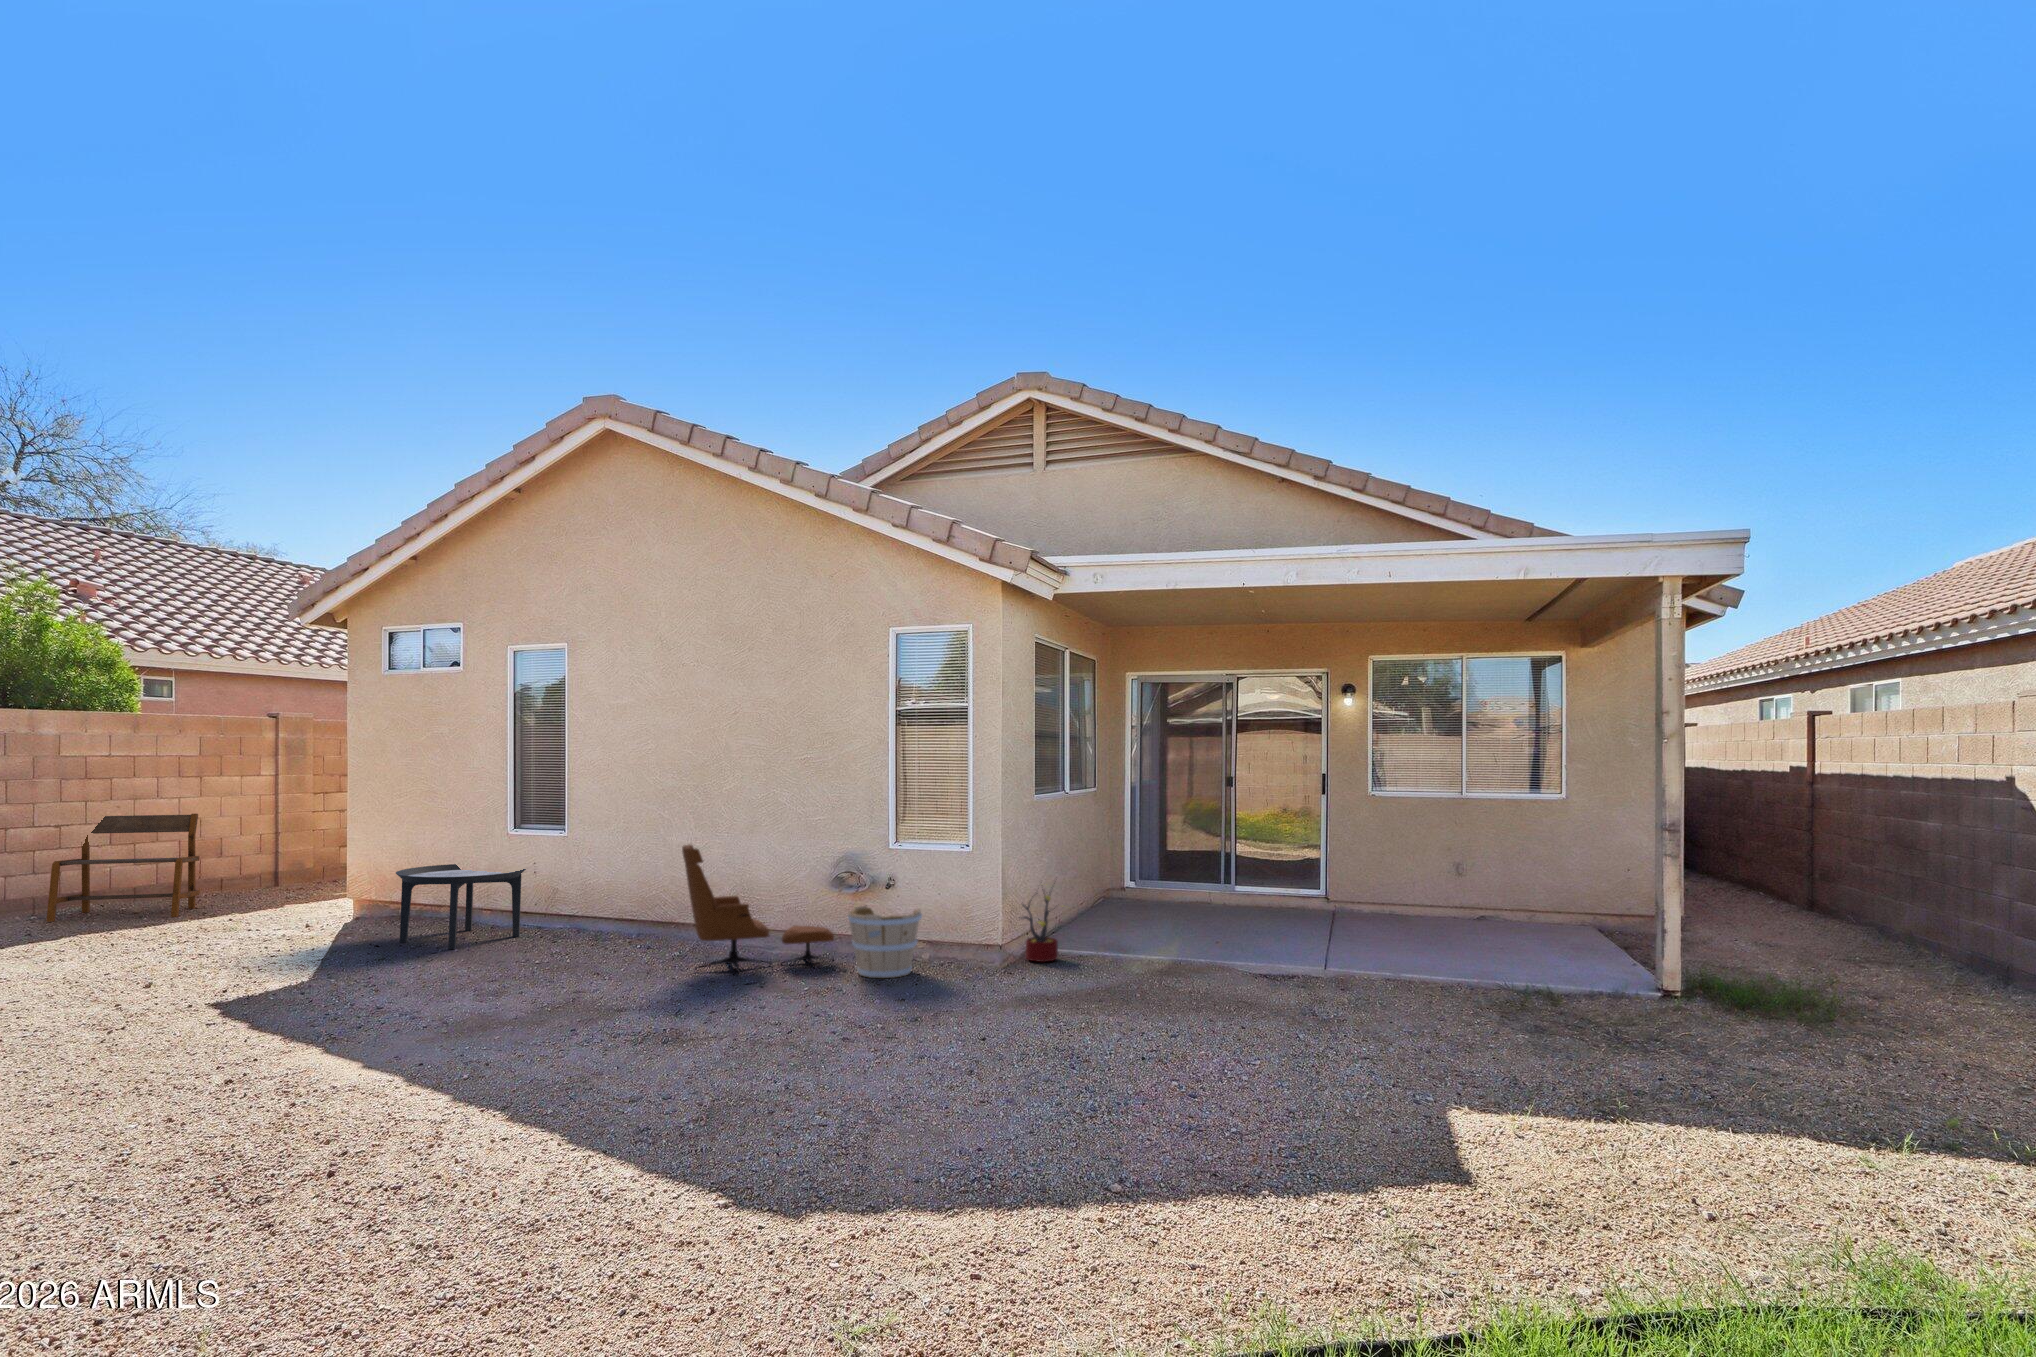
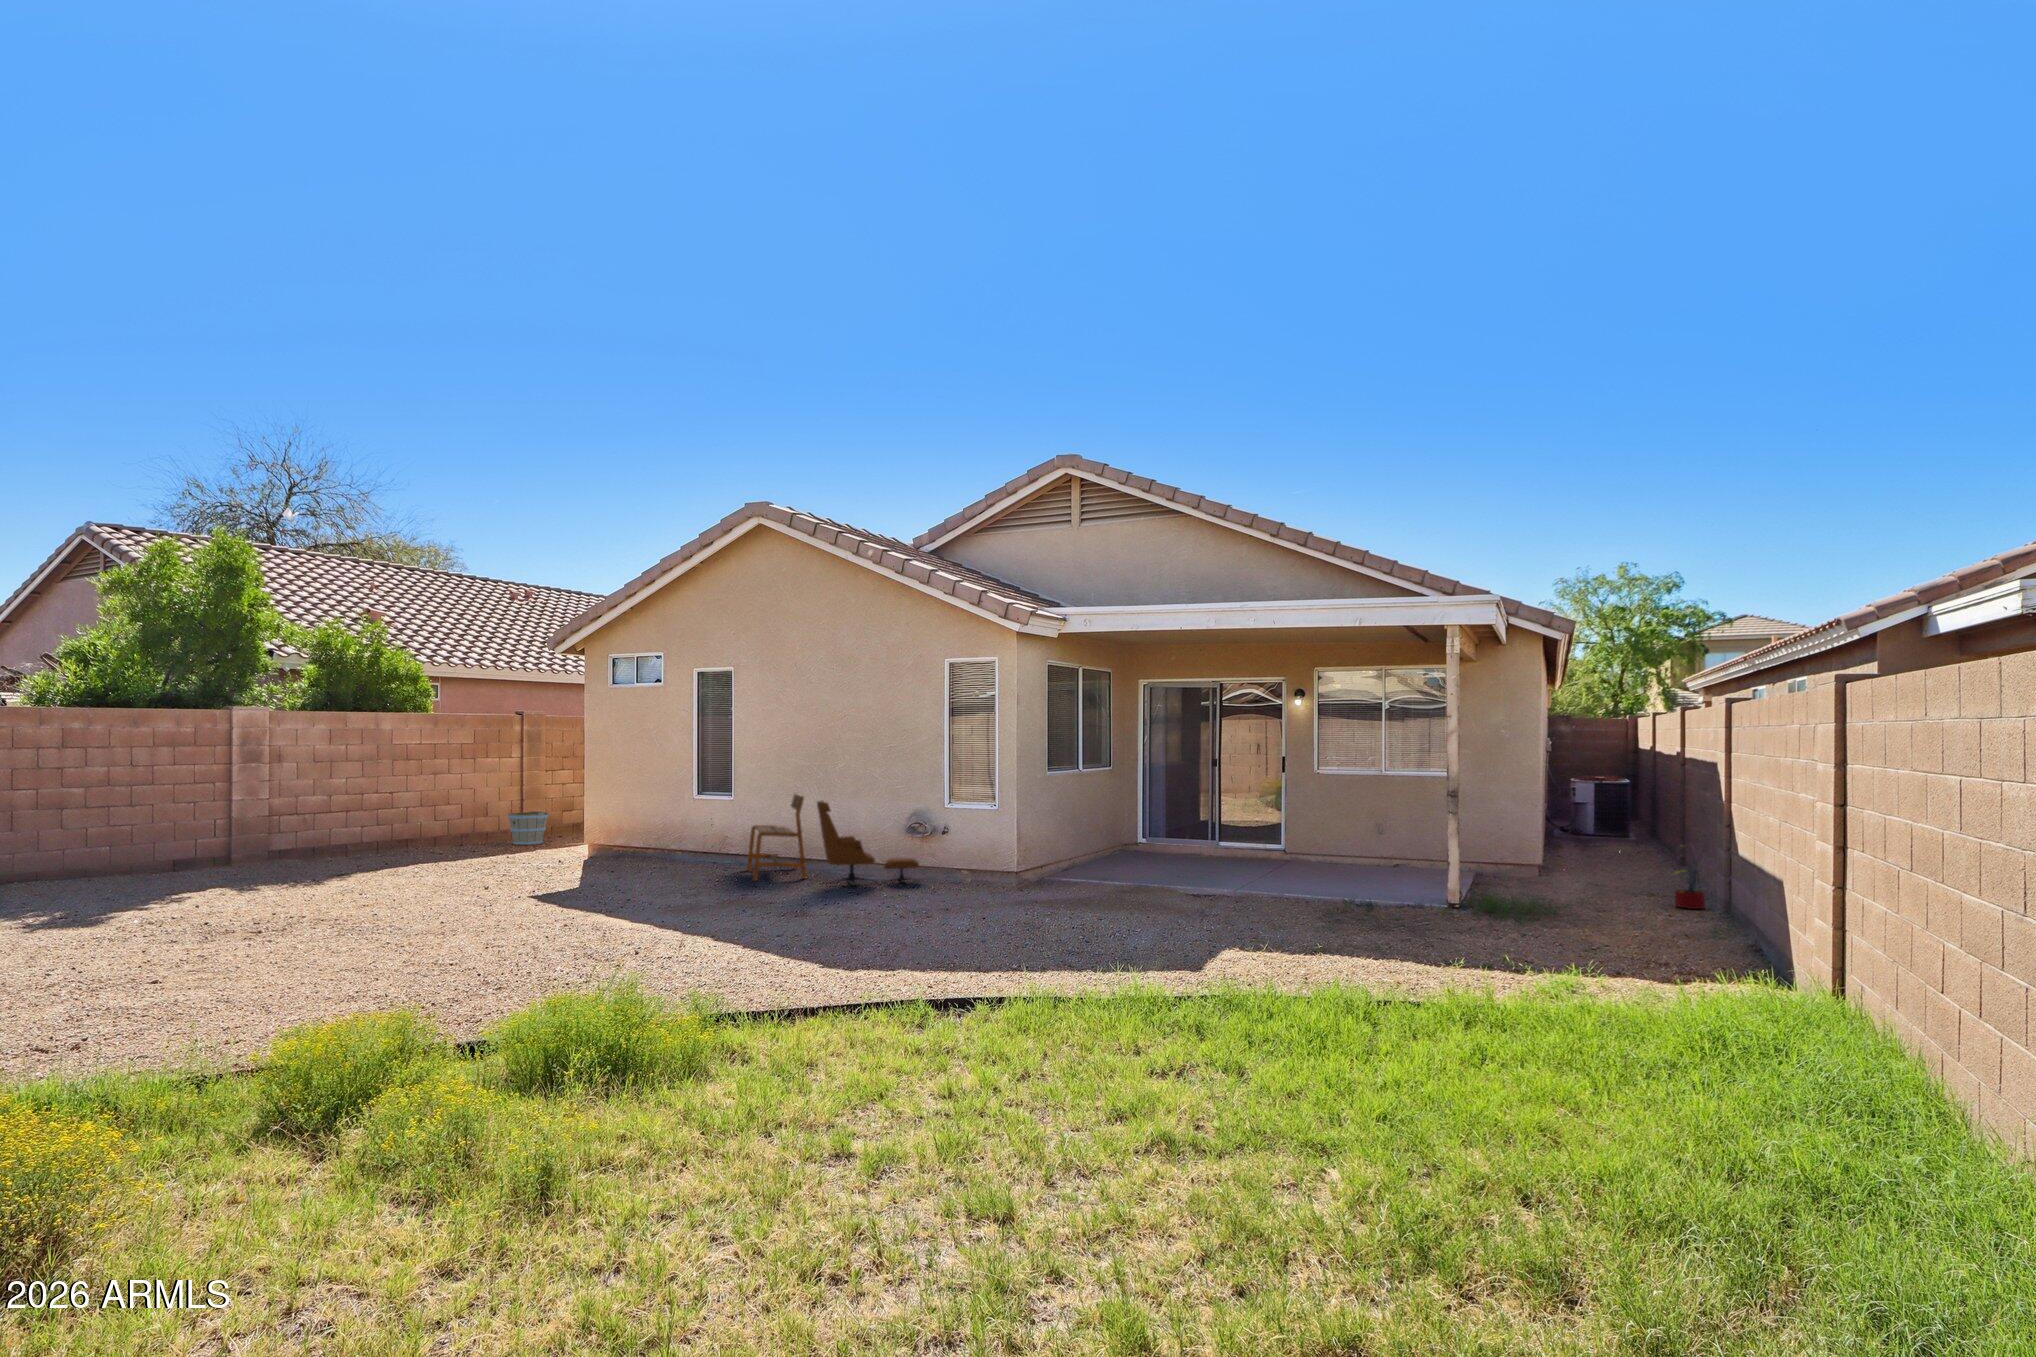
bench: present [46,814,199,922] -> present [747,794,806,881]
round table: present [396,864,526,949] -> none [624,817,710,873]
decorative plant: present [1022,889,1058,962] -> present [1675,849,1705,909]
wooden bucket: present [848,905,922,978] -> present [508,811,549,845]

